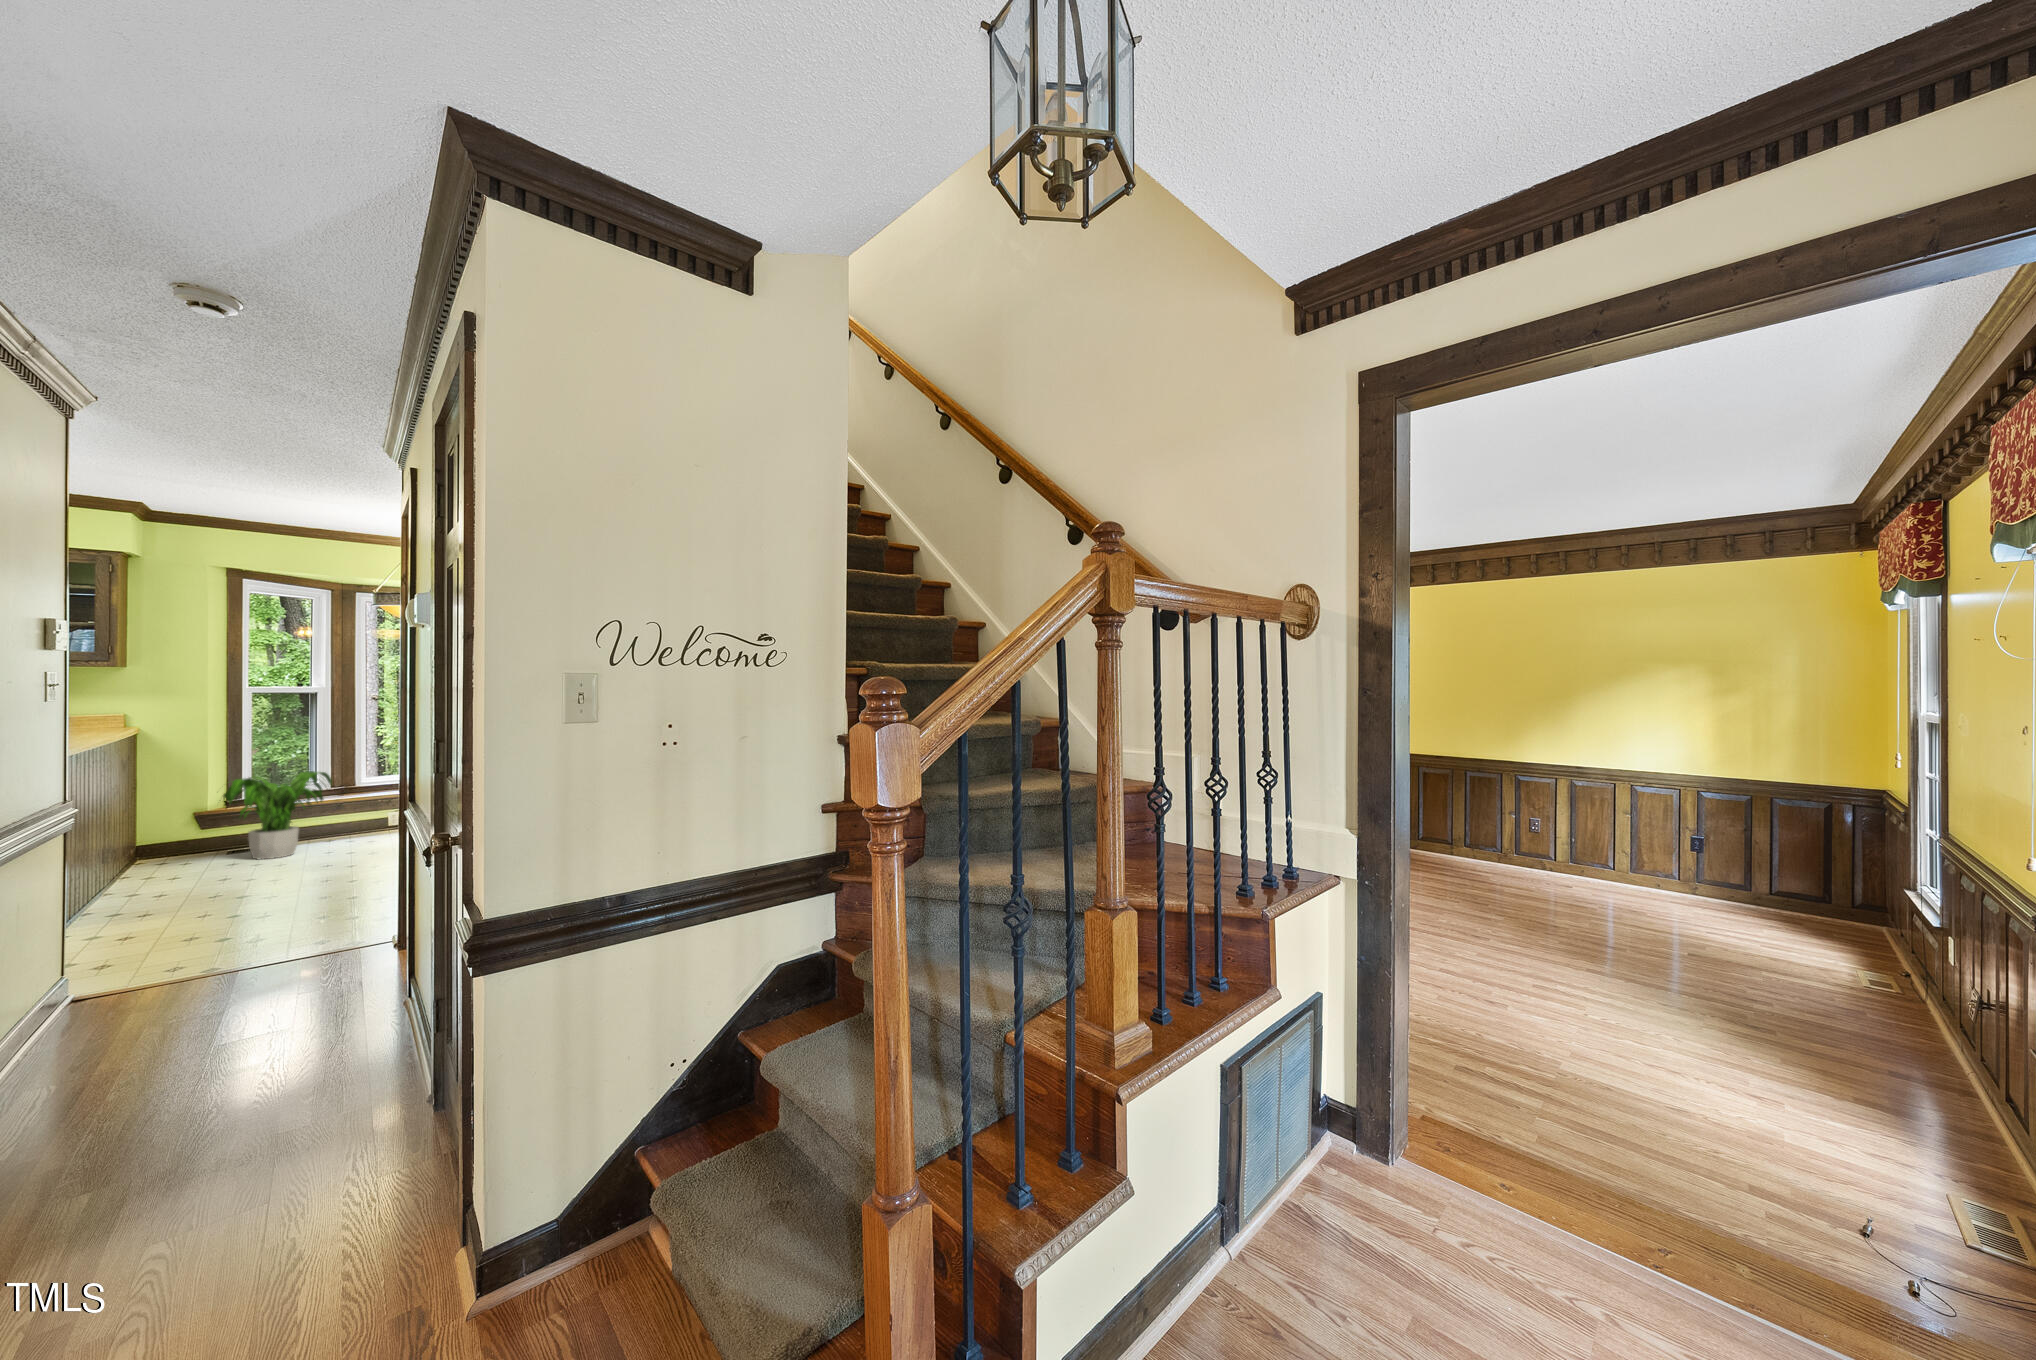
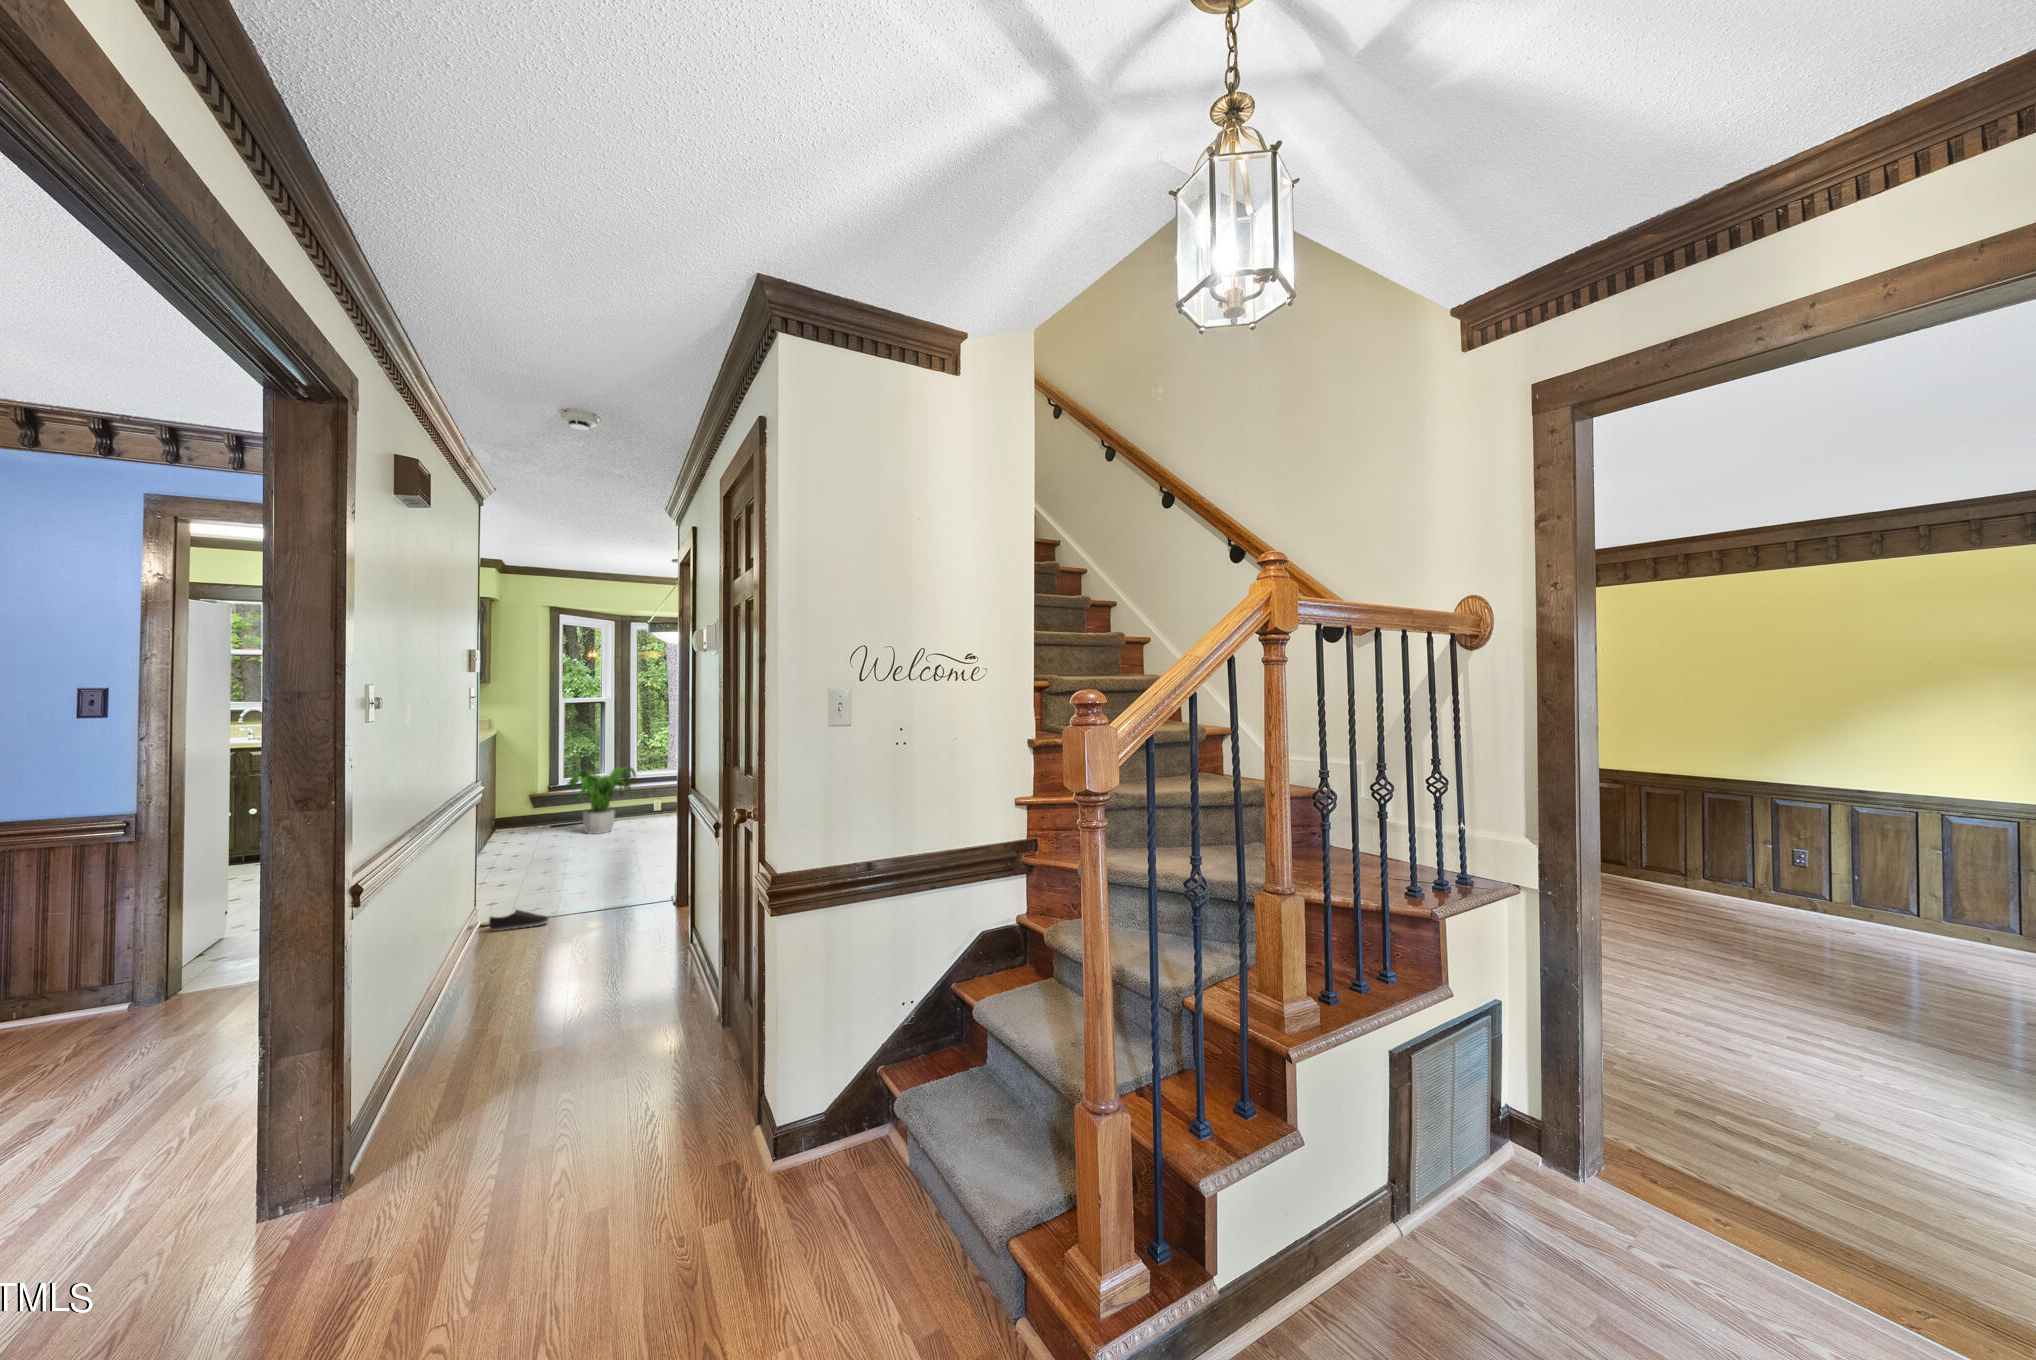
shoe: none [68,973,174,1008] -> present [489,910,549,931]

